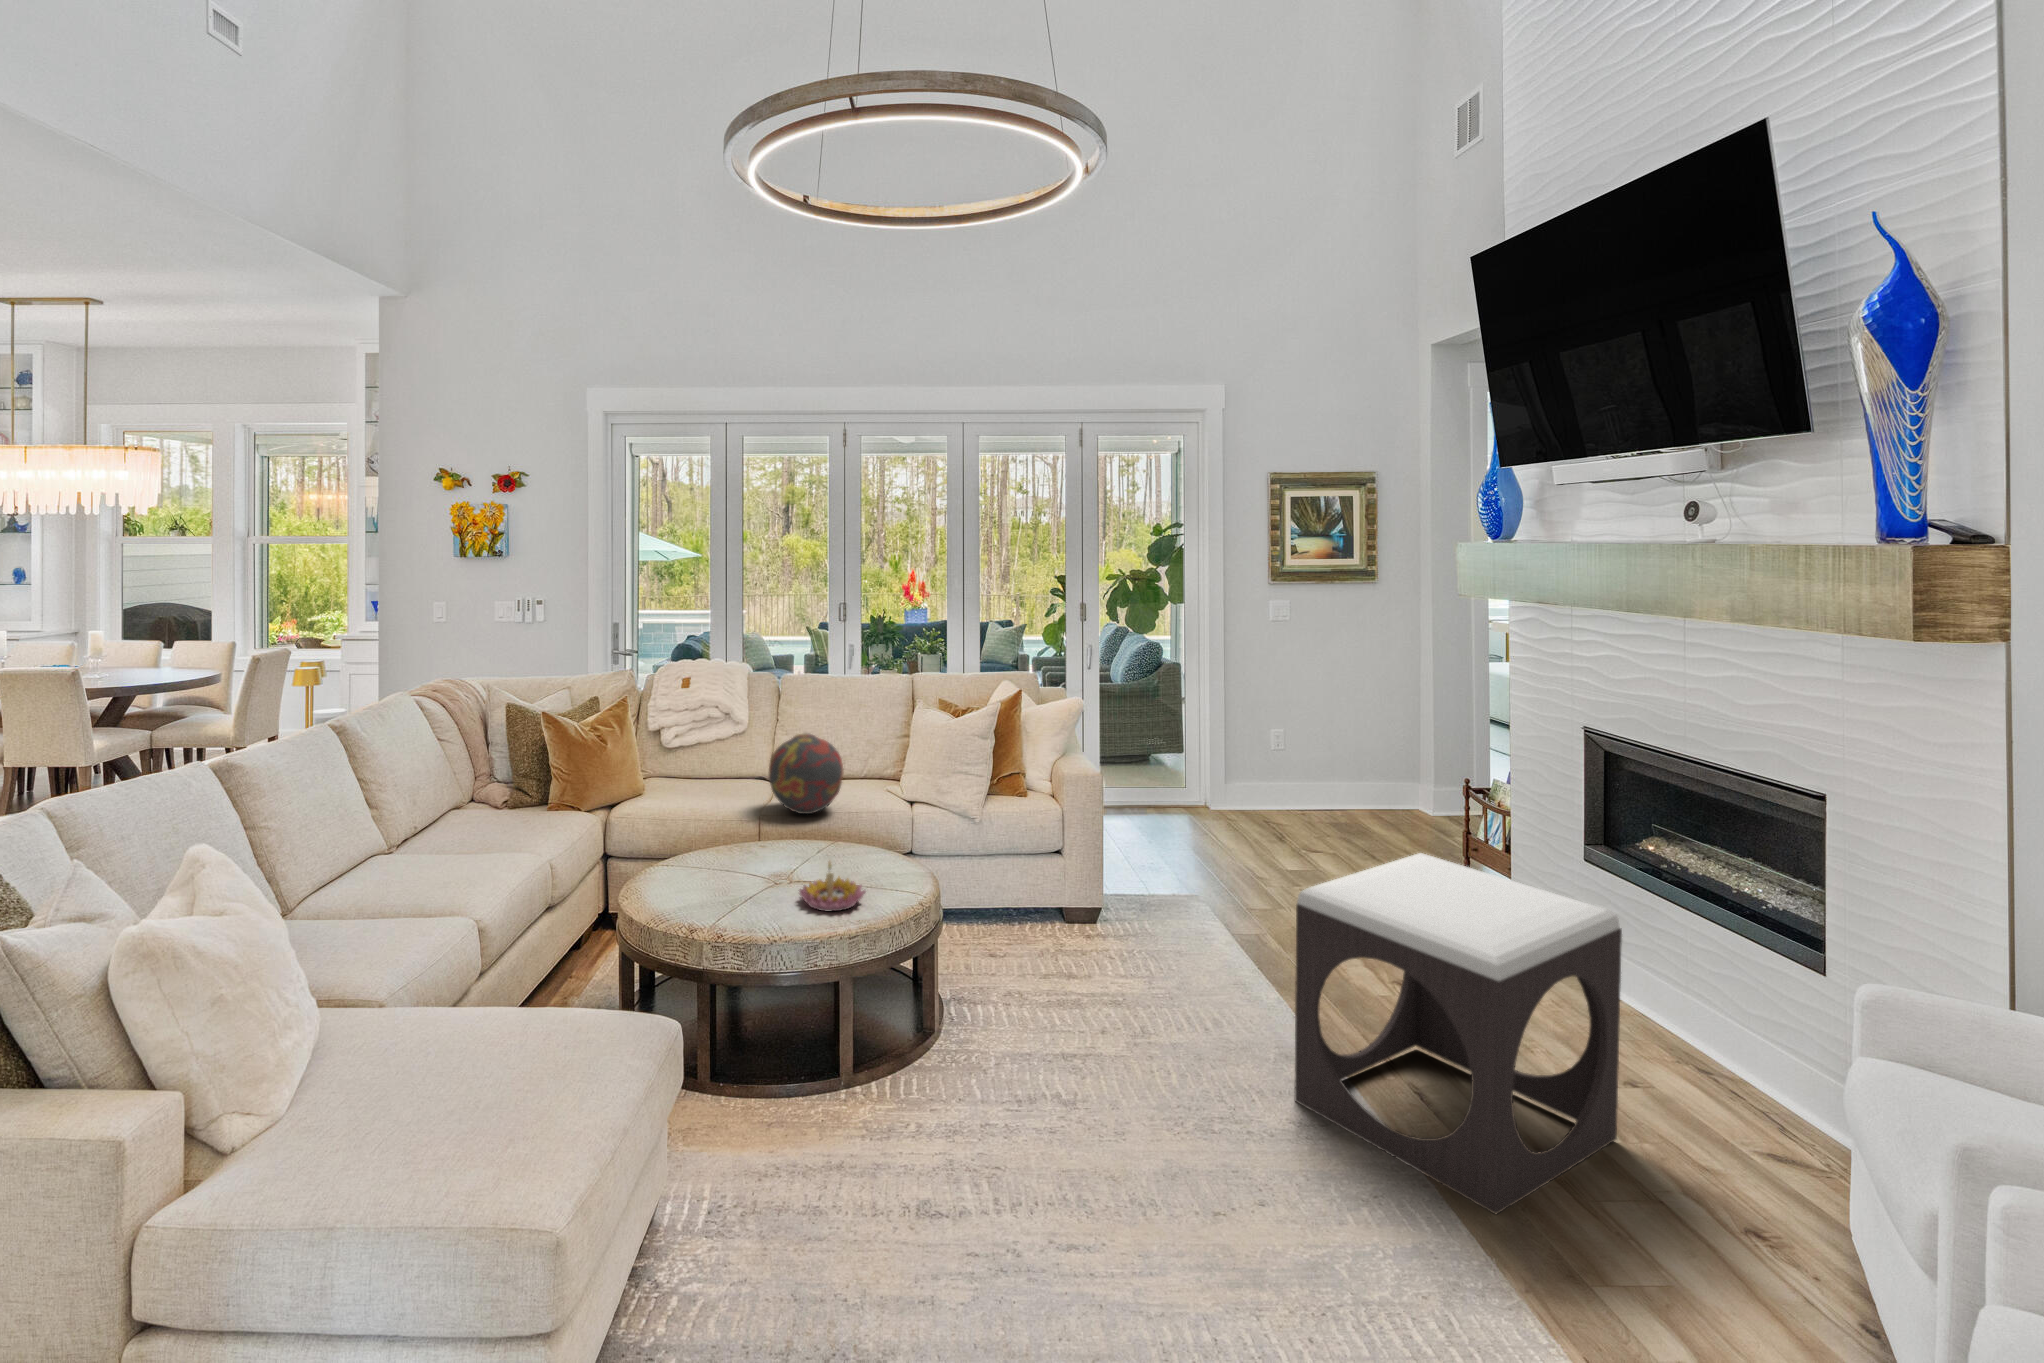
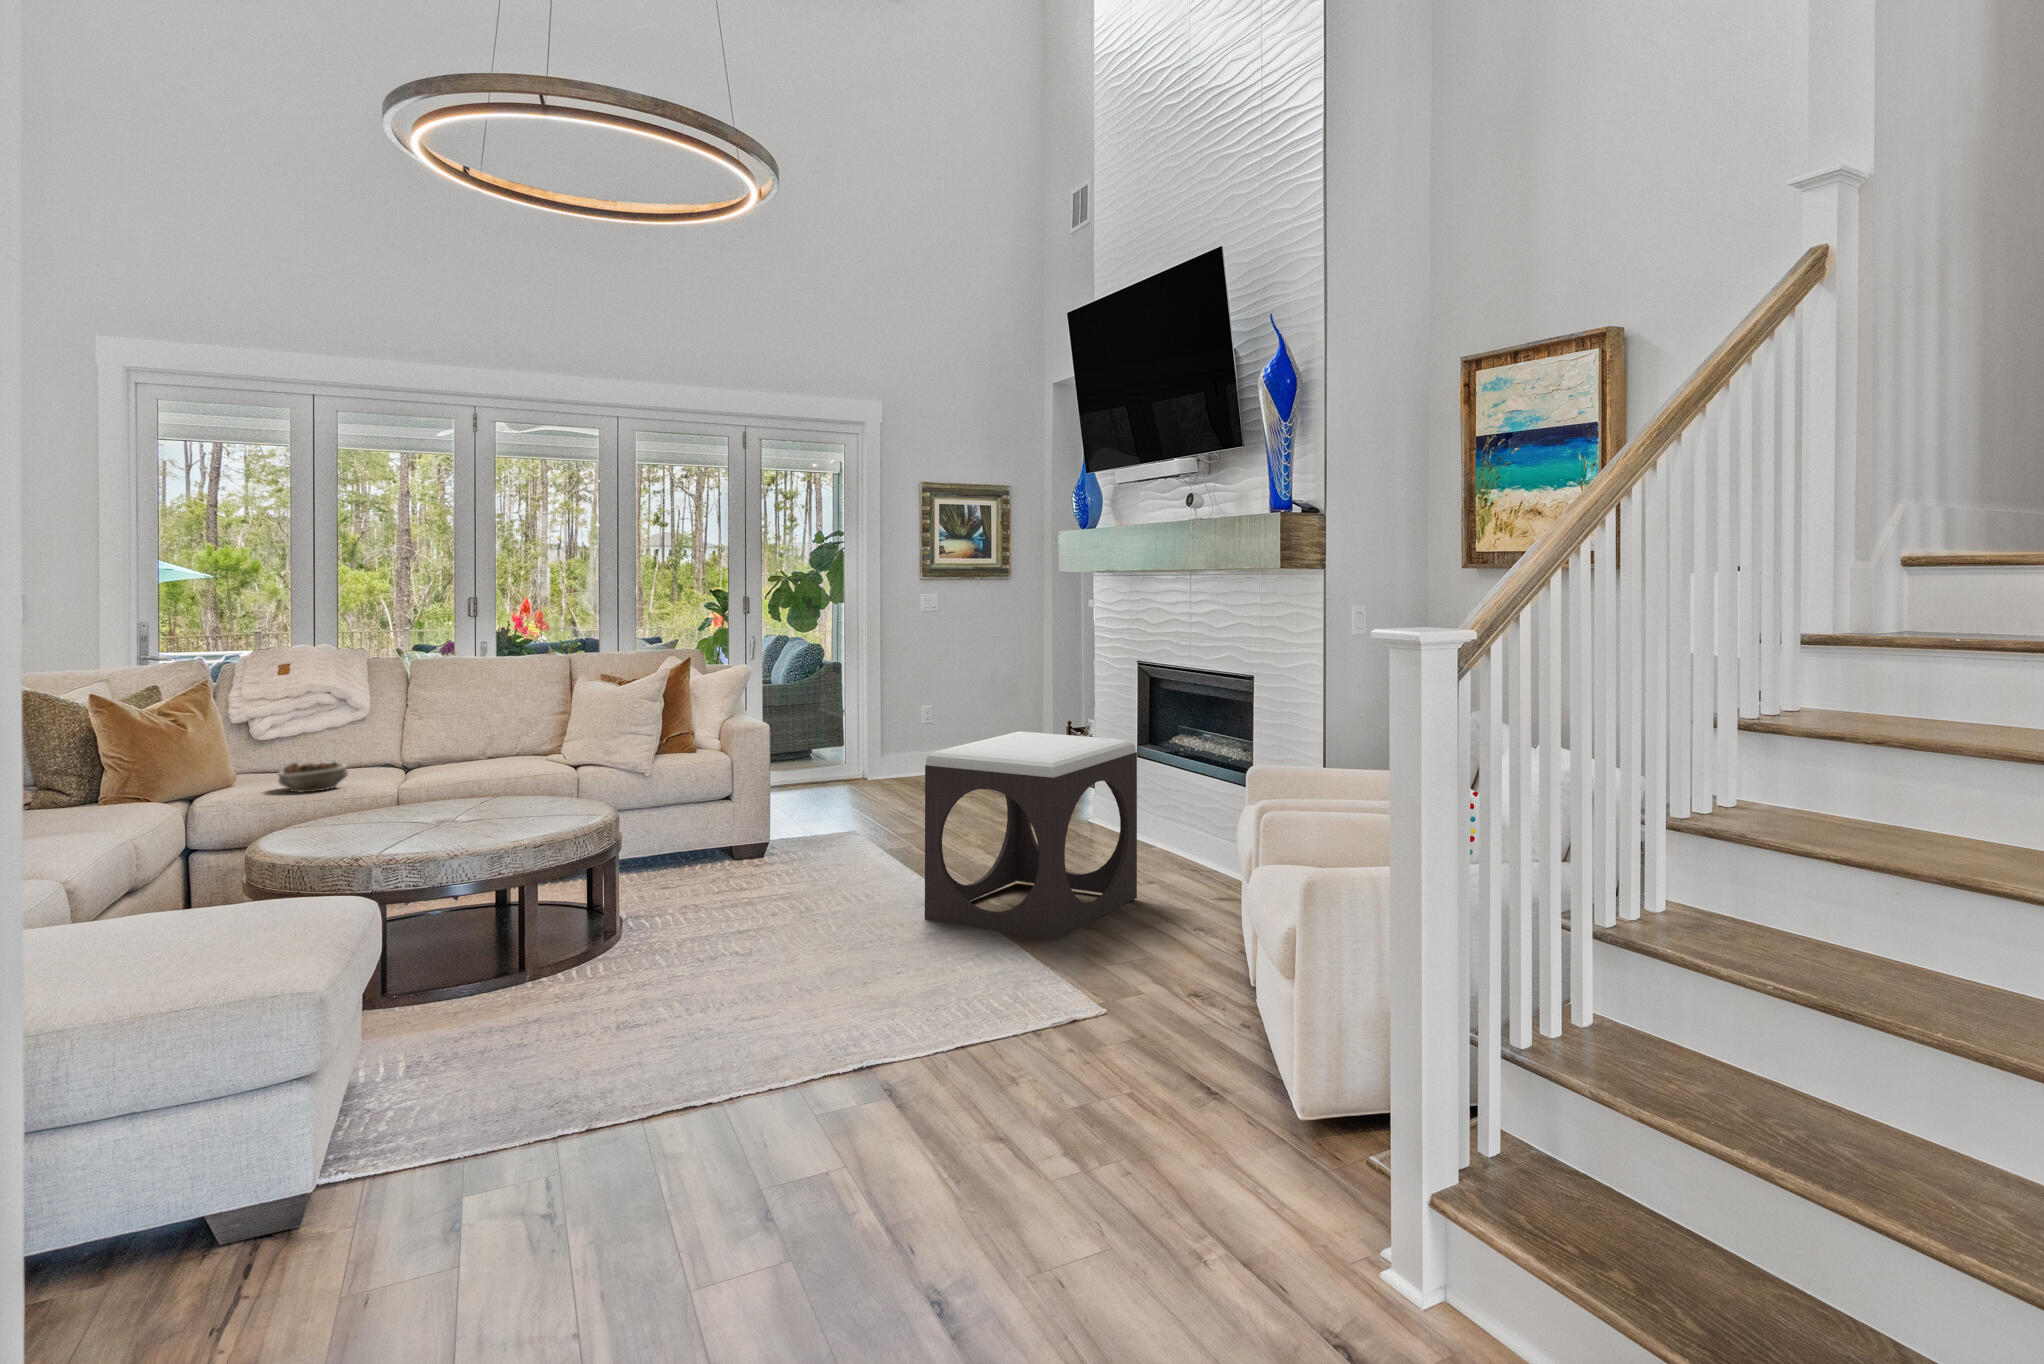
decorative orb: present [769,733,844,814] -> none [407,704,497,784]
succulent planter: none [671,779,724,810] -> present [278,762,348,792]
candle holder: present [799,862,866,911] -> none [469,779,543,826]

